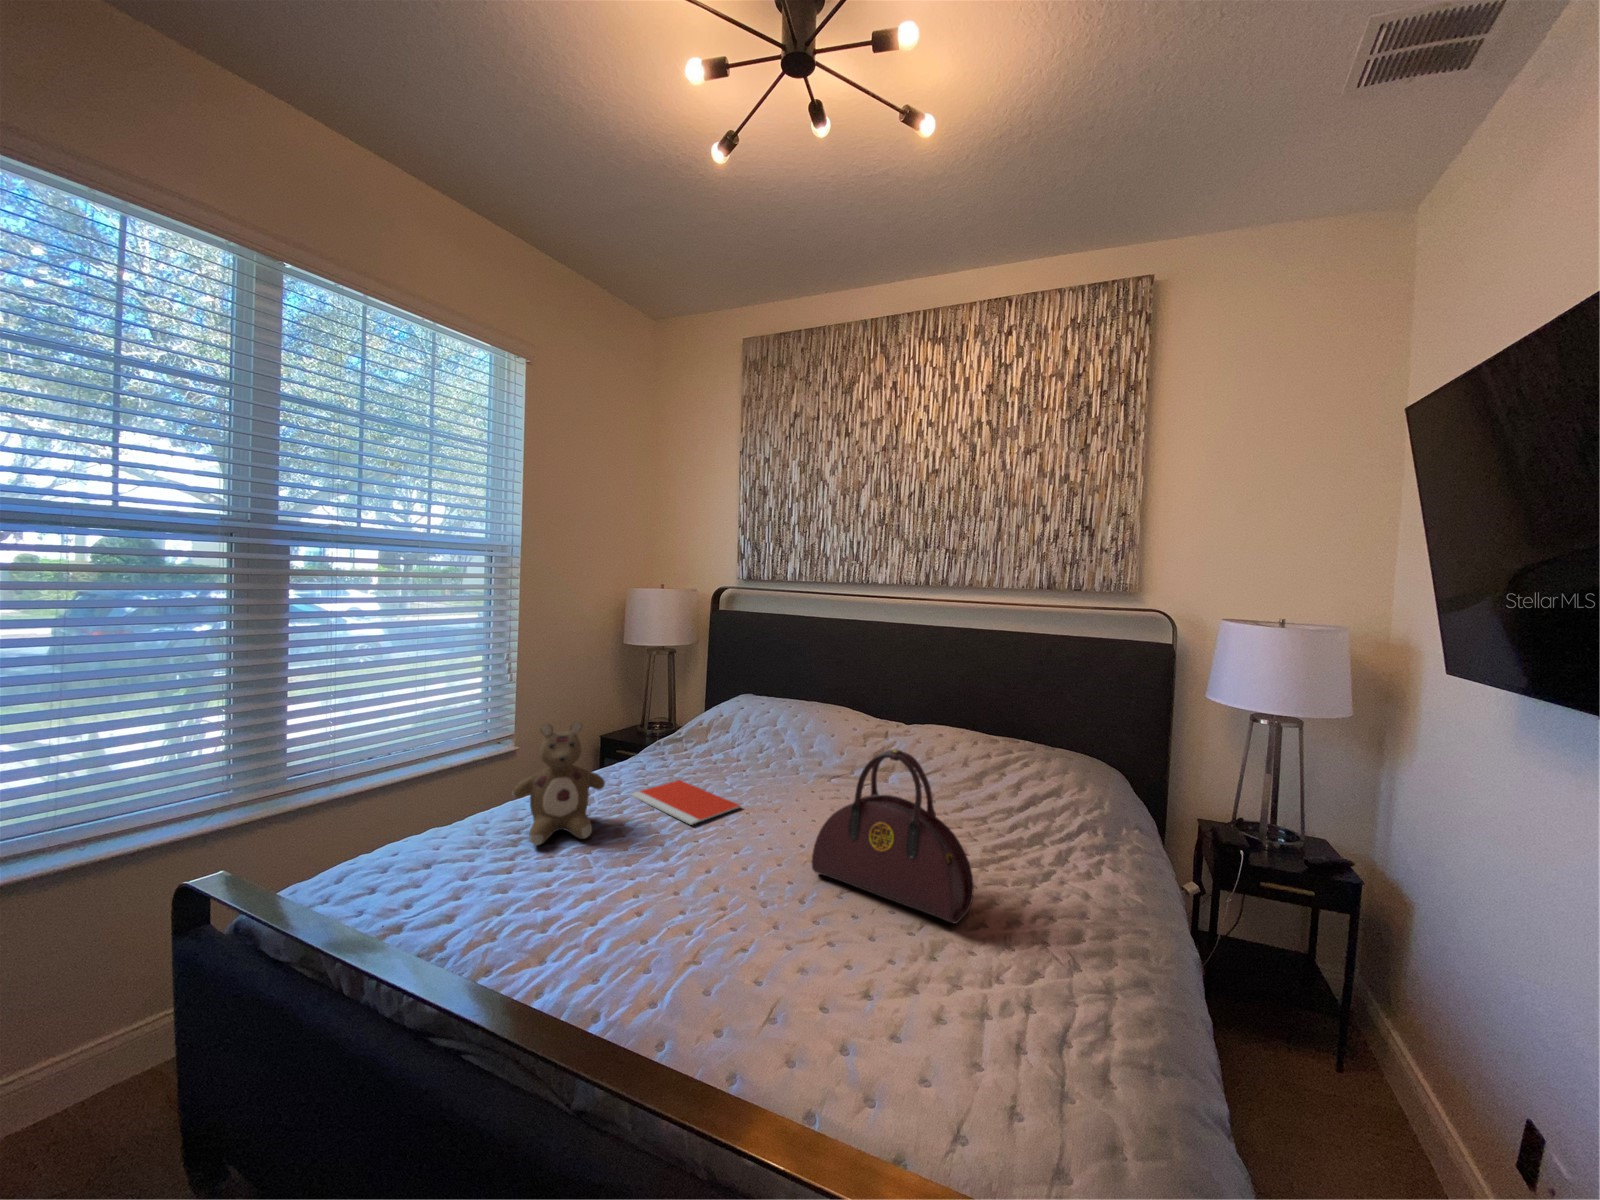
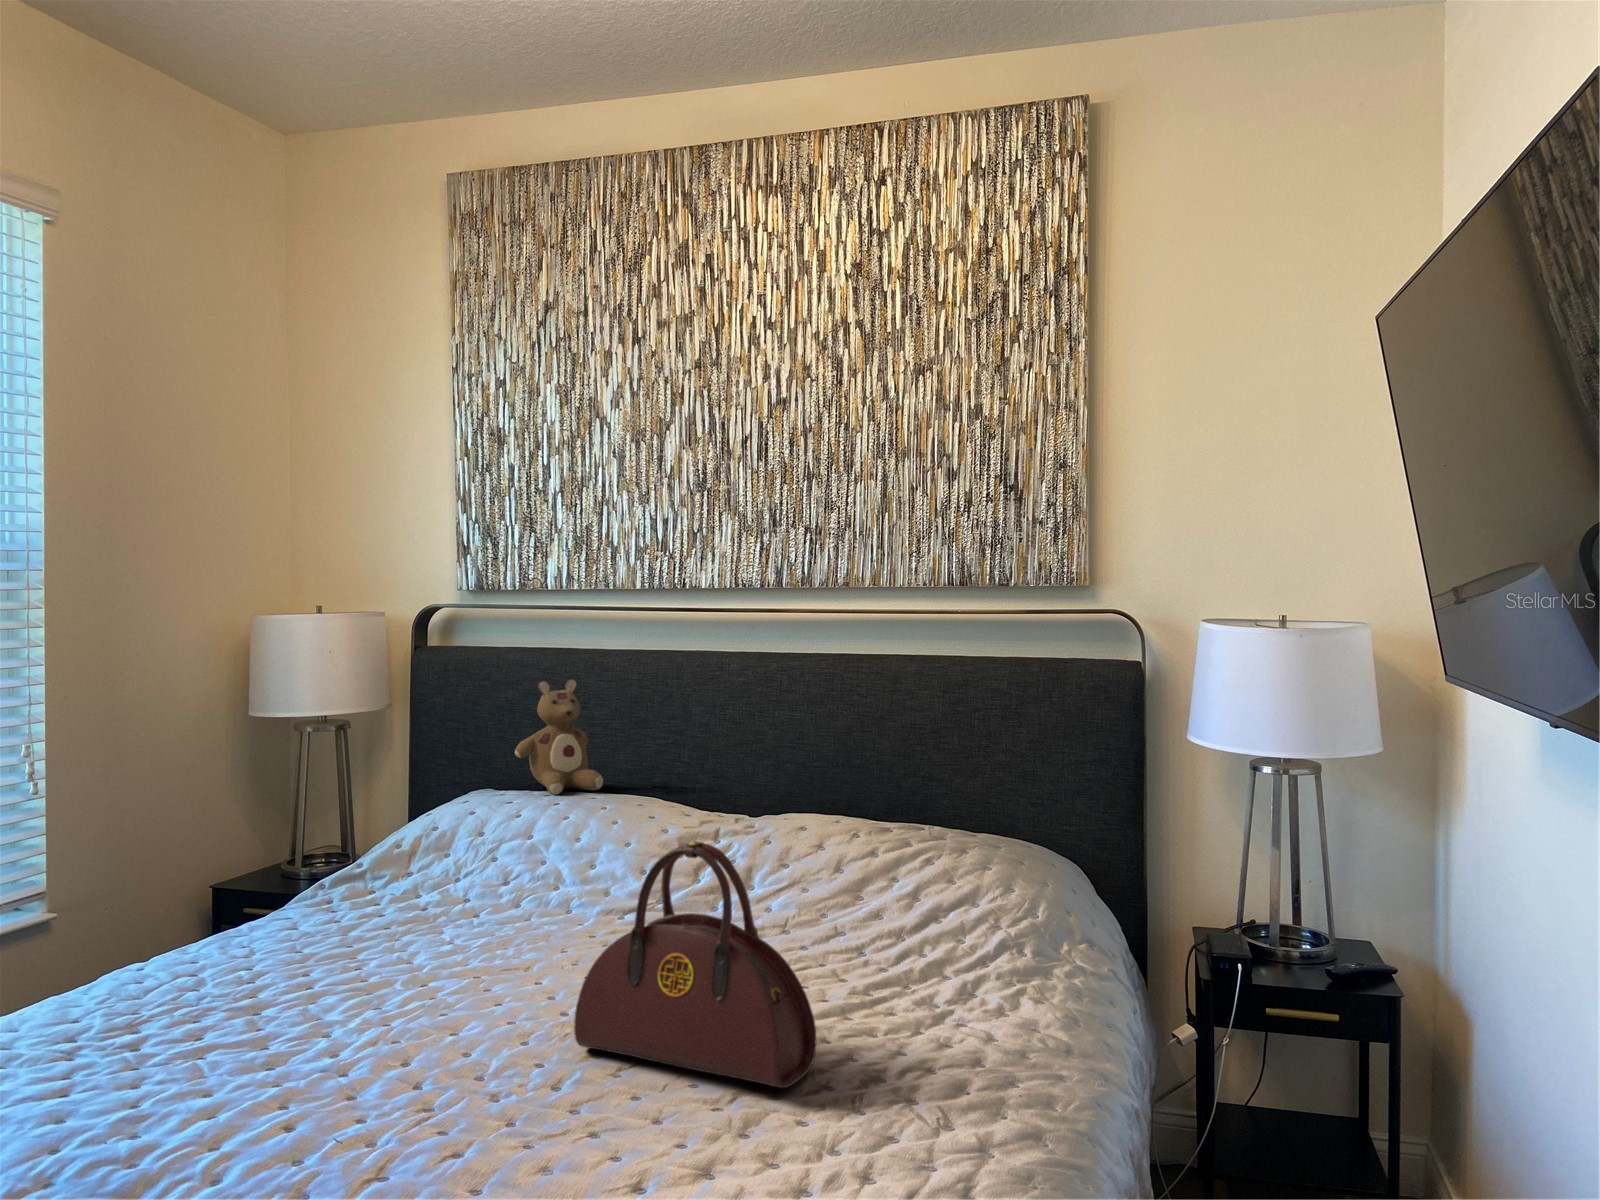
stuffed bear: present [512,722,605,845] -> present [515,680,603,795]
notebook: present [631,780,741,825] -> none [272,937,467,1002]

